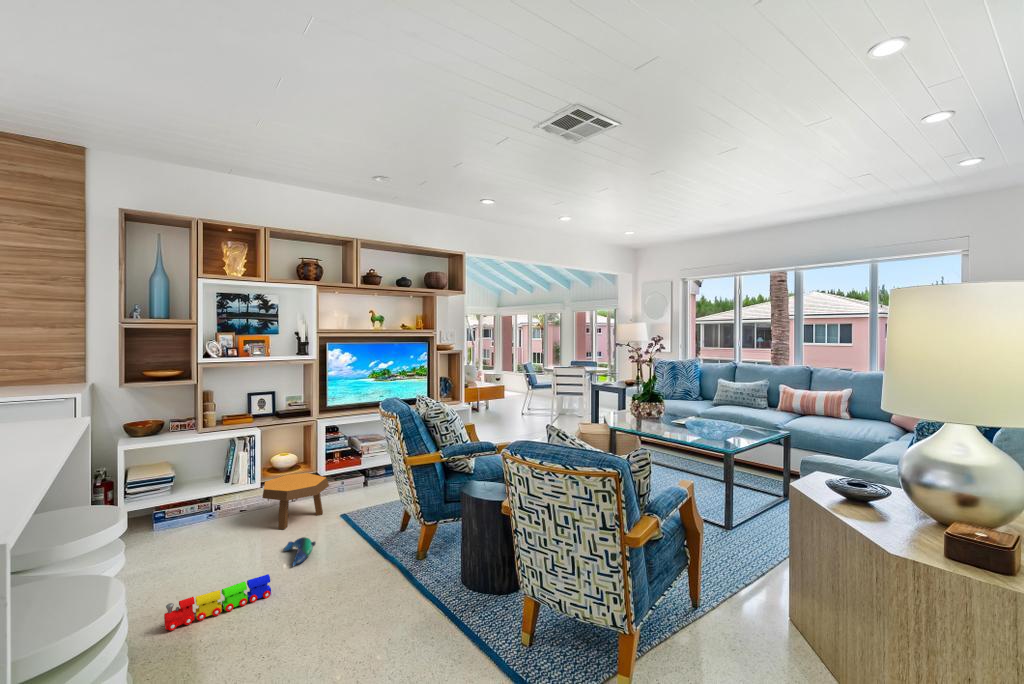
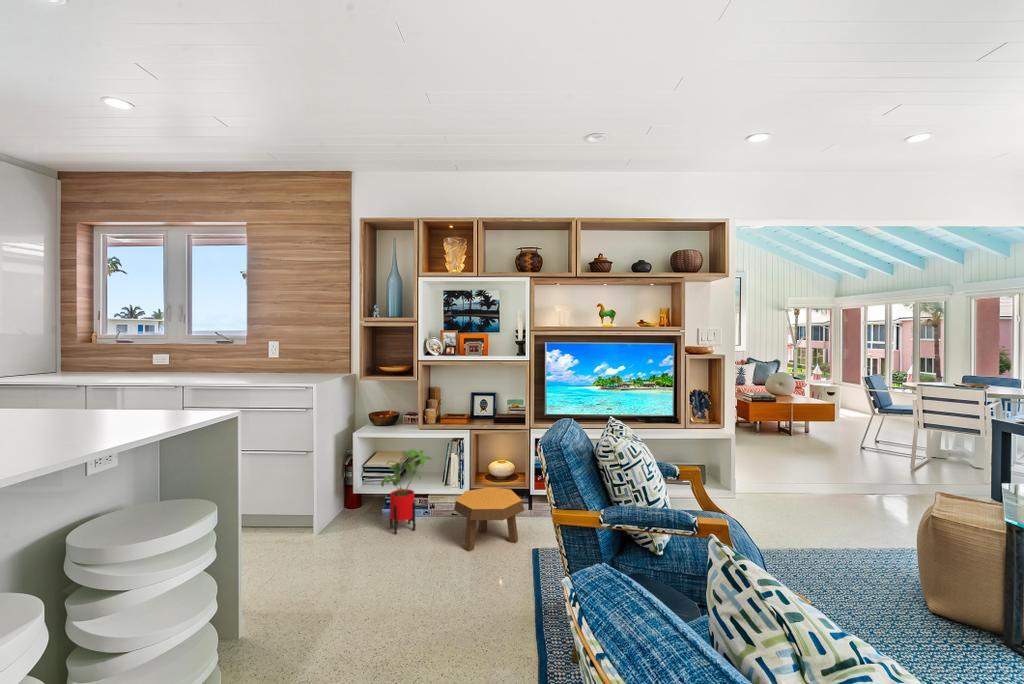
house plant: none [169,450,228,538] -> present [381,449,432,534]
plush toy: present [284,537,316,566] -> none [438,572,472,608]
toy train: present [164,574,271,631] -> none [286,615,394,648]

